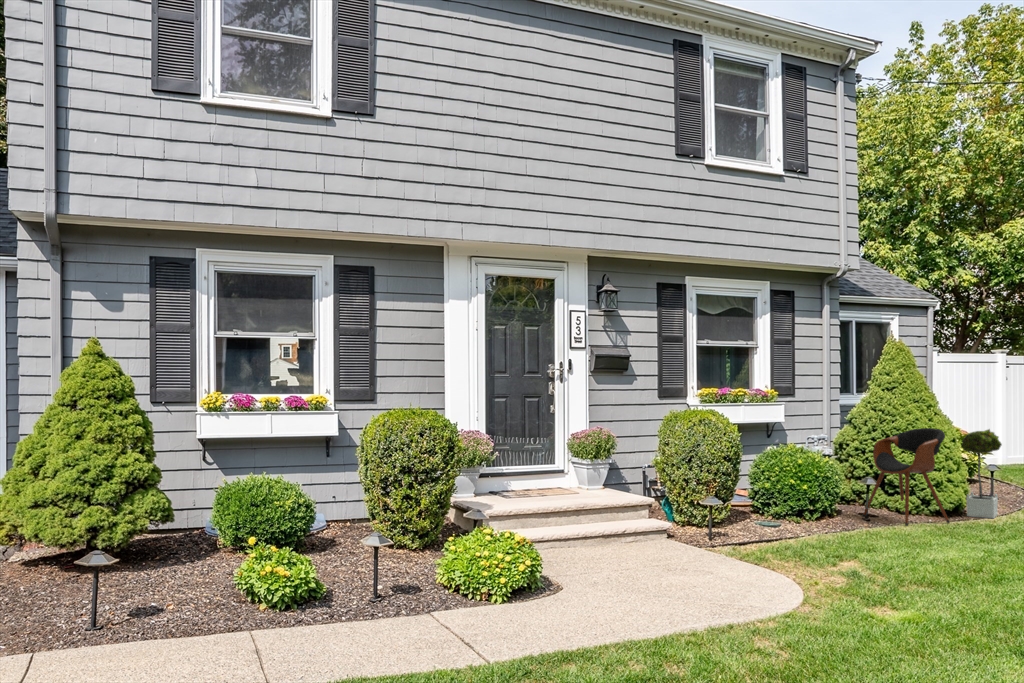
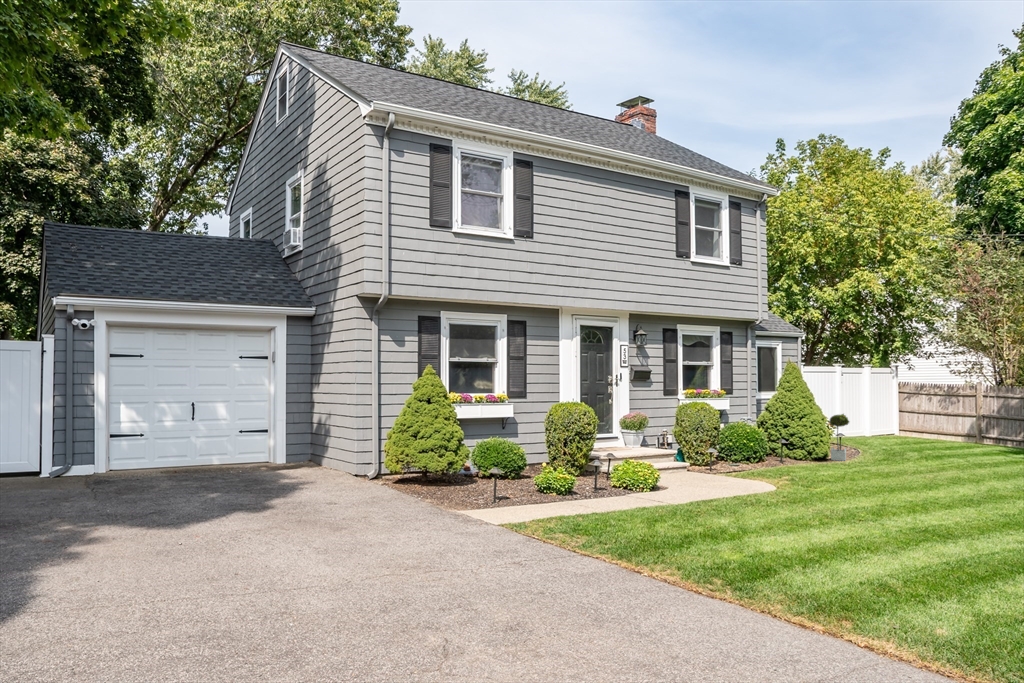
chair: present [862,428,950,526] -> none [779,413,825,464]

